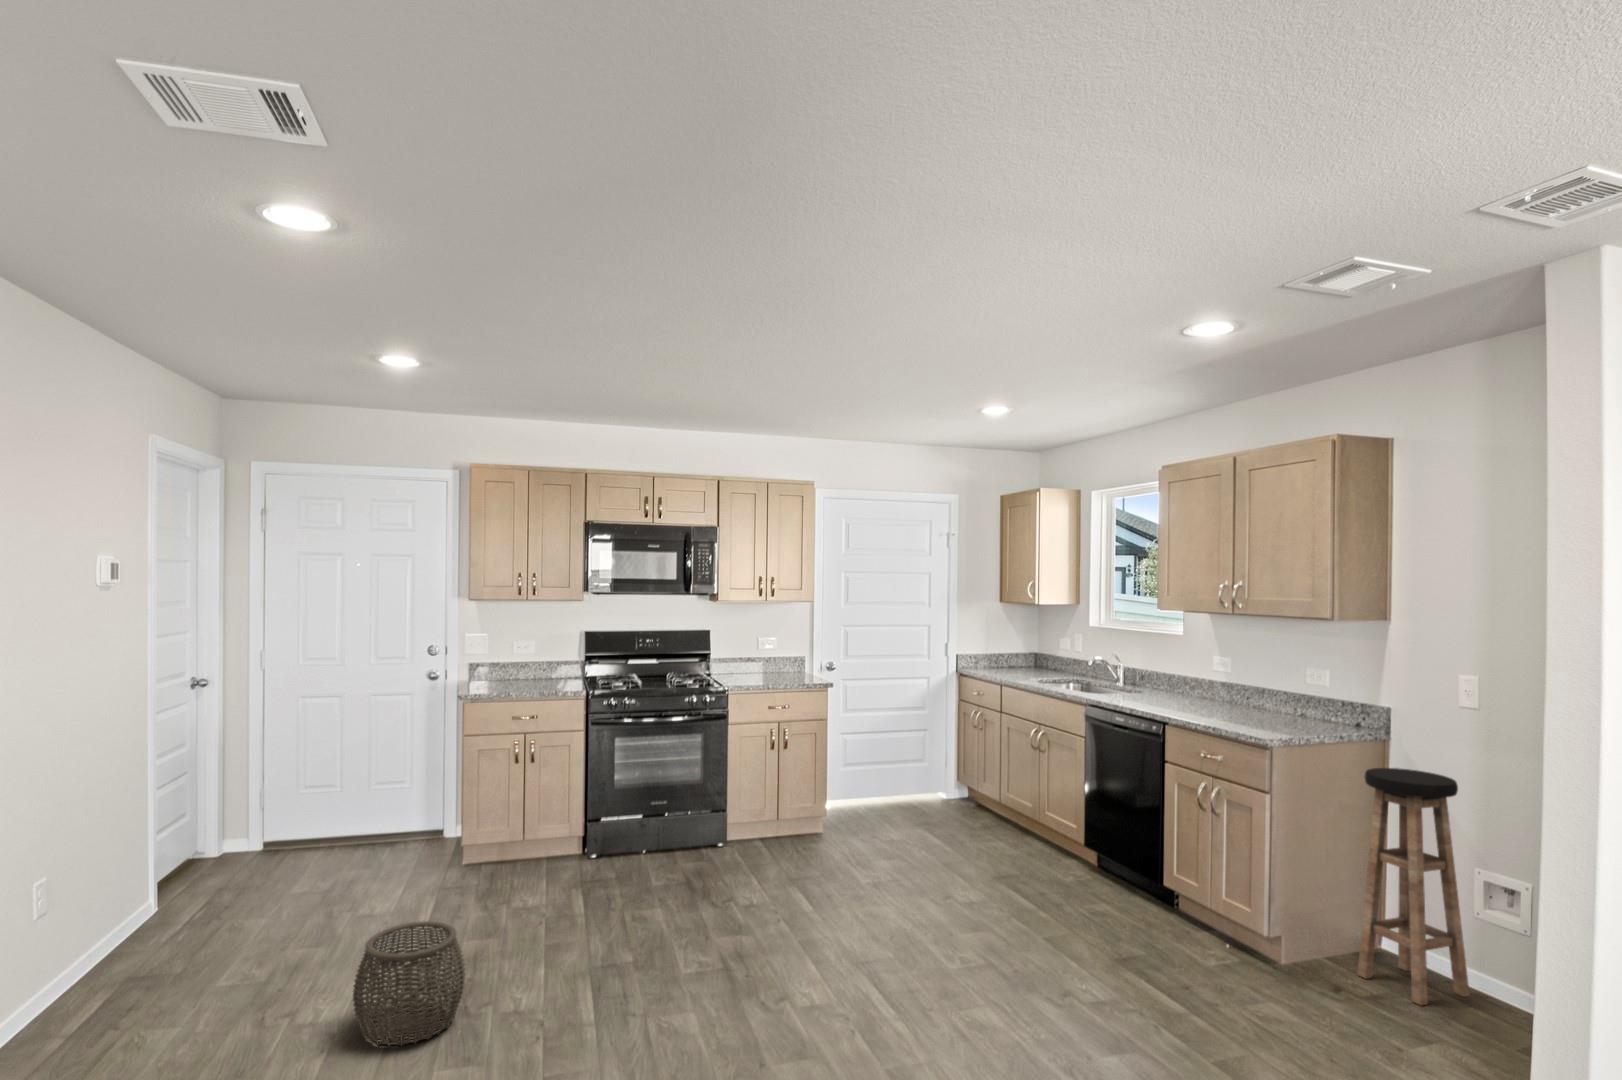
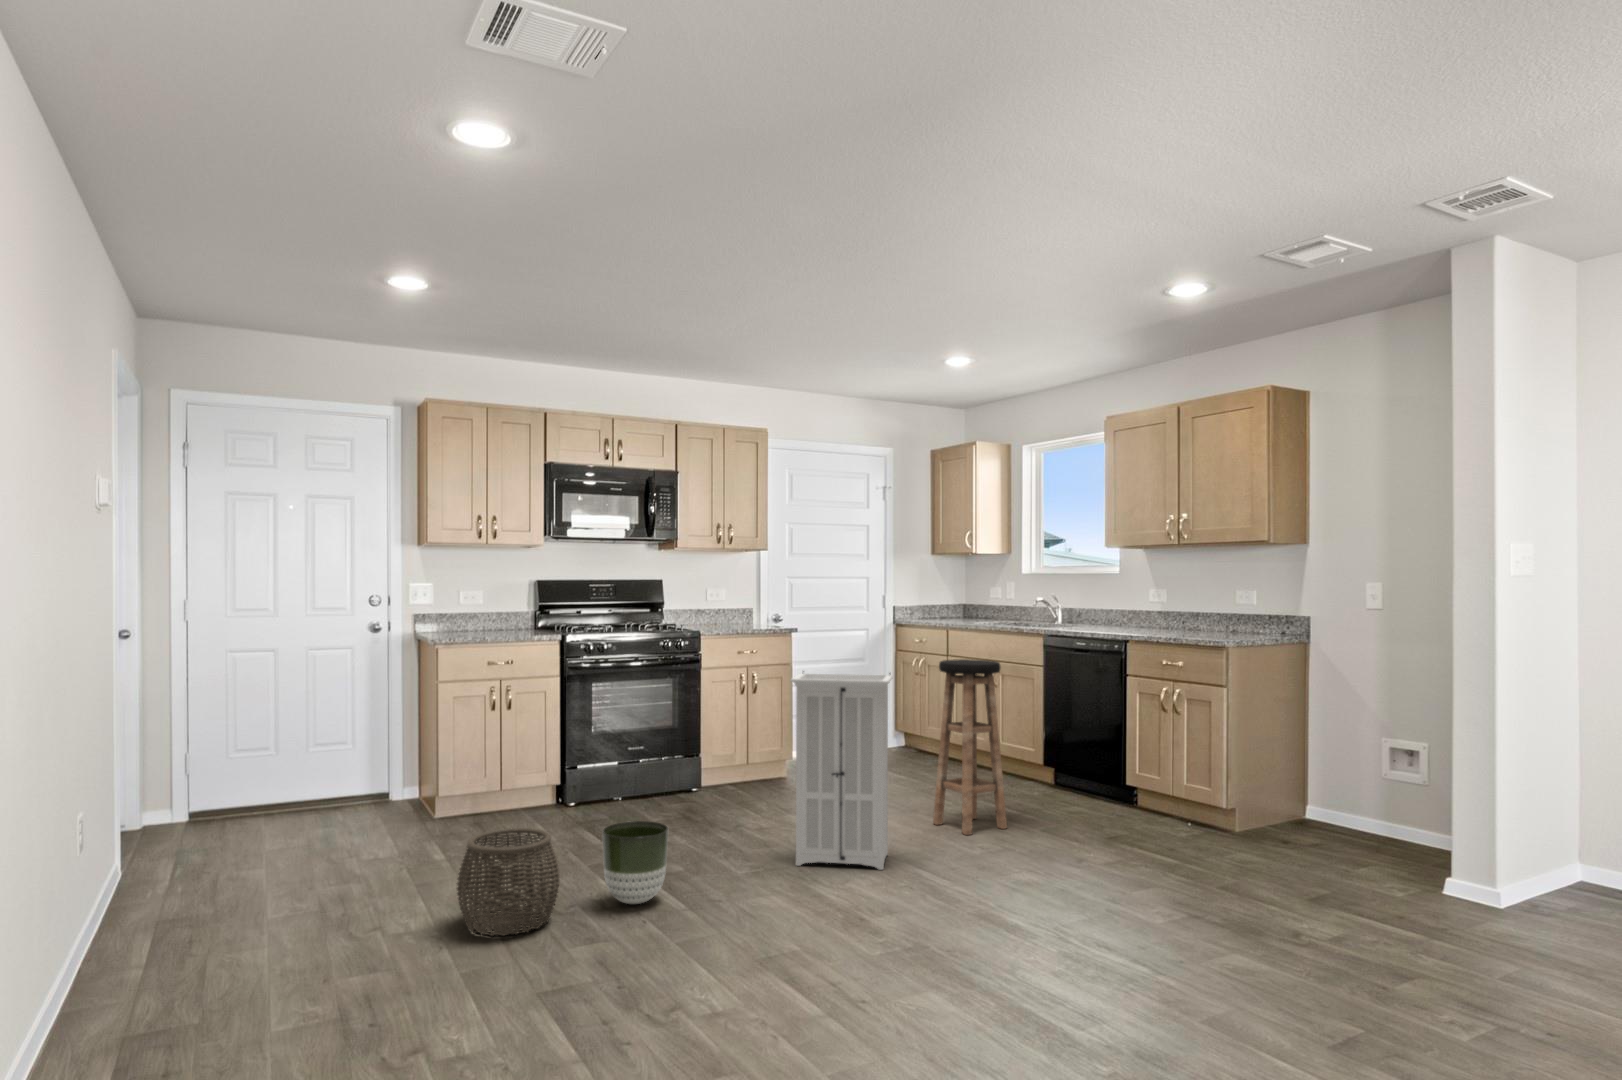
storage cabinet: none [745,753,864,985] -> present [791,673,893,870]
bar stool: present [1358,768,1470,1005] -> present [933,659,1007,835]
planter: none [518,917,589,1012] -> present [602,821,668,904]

